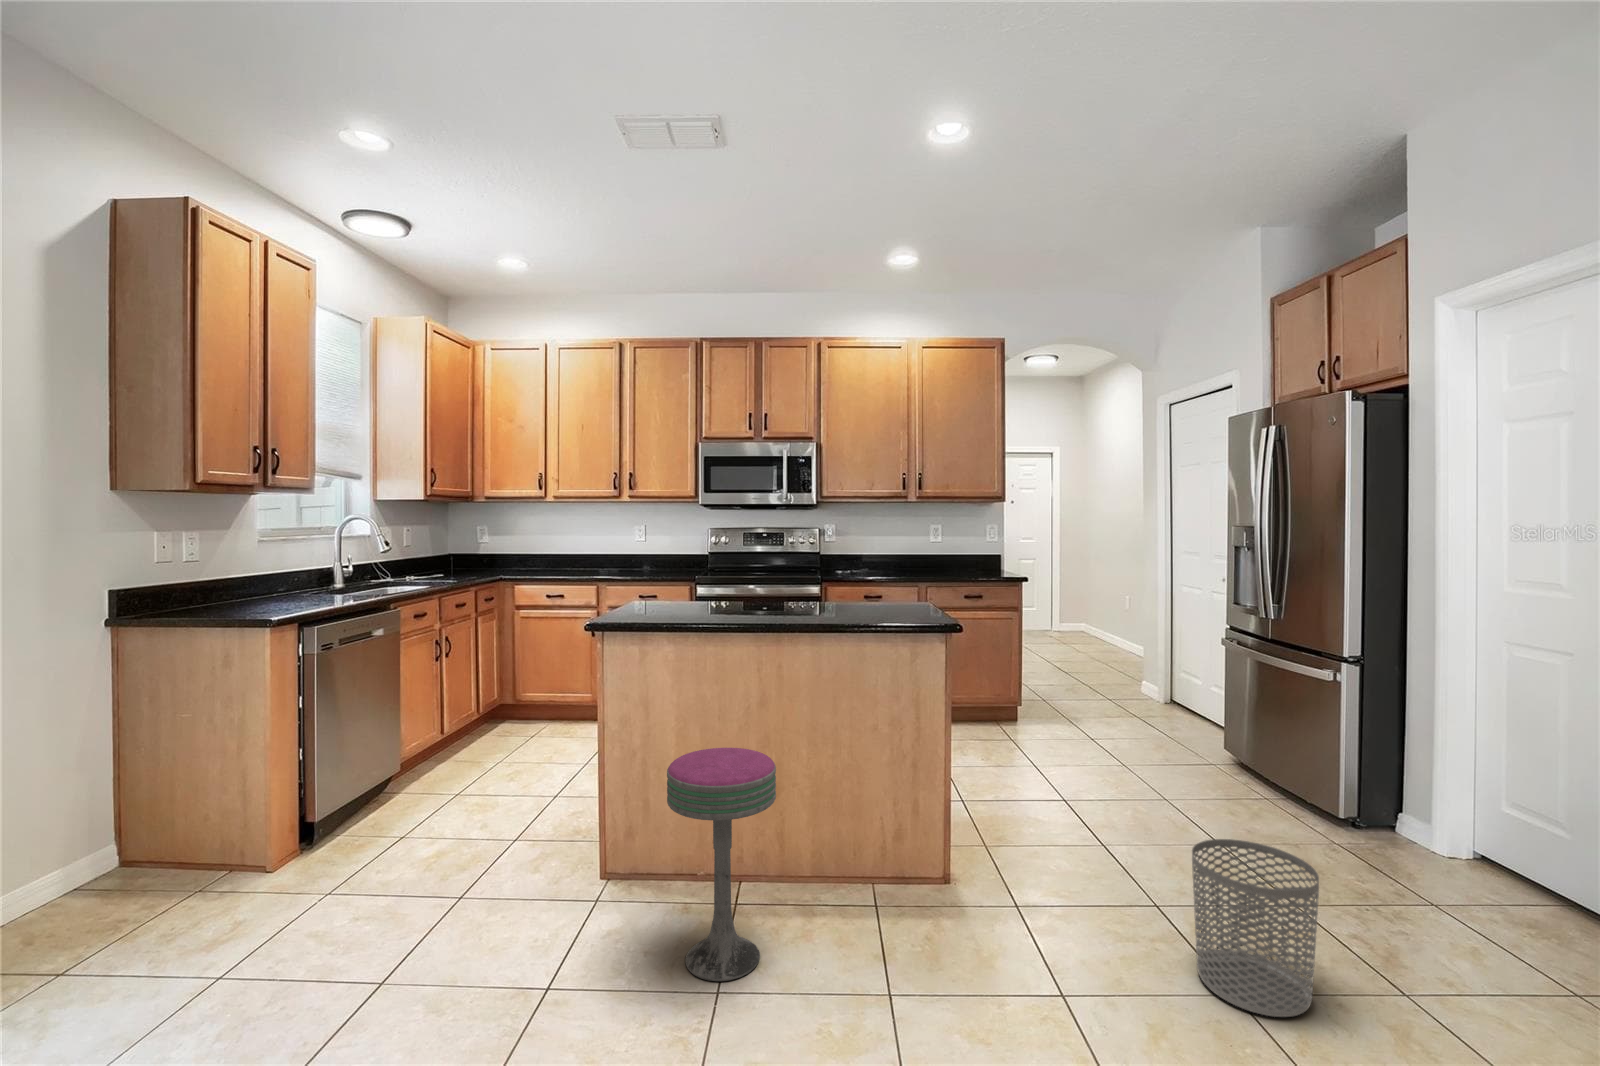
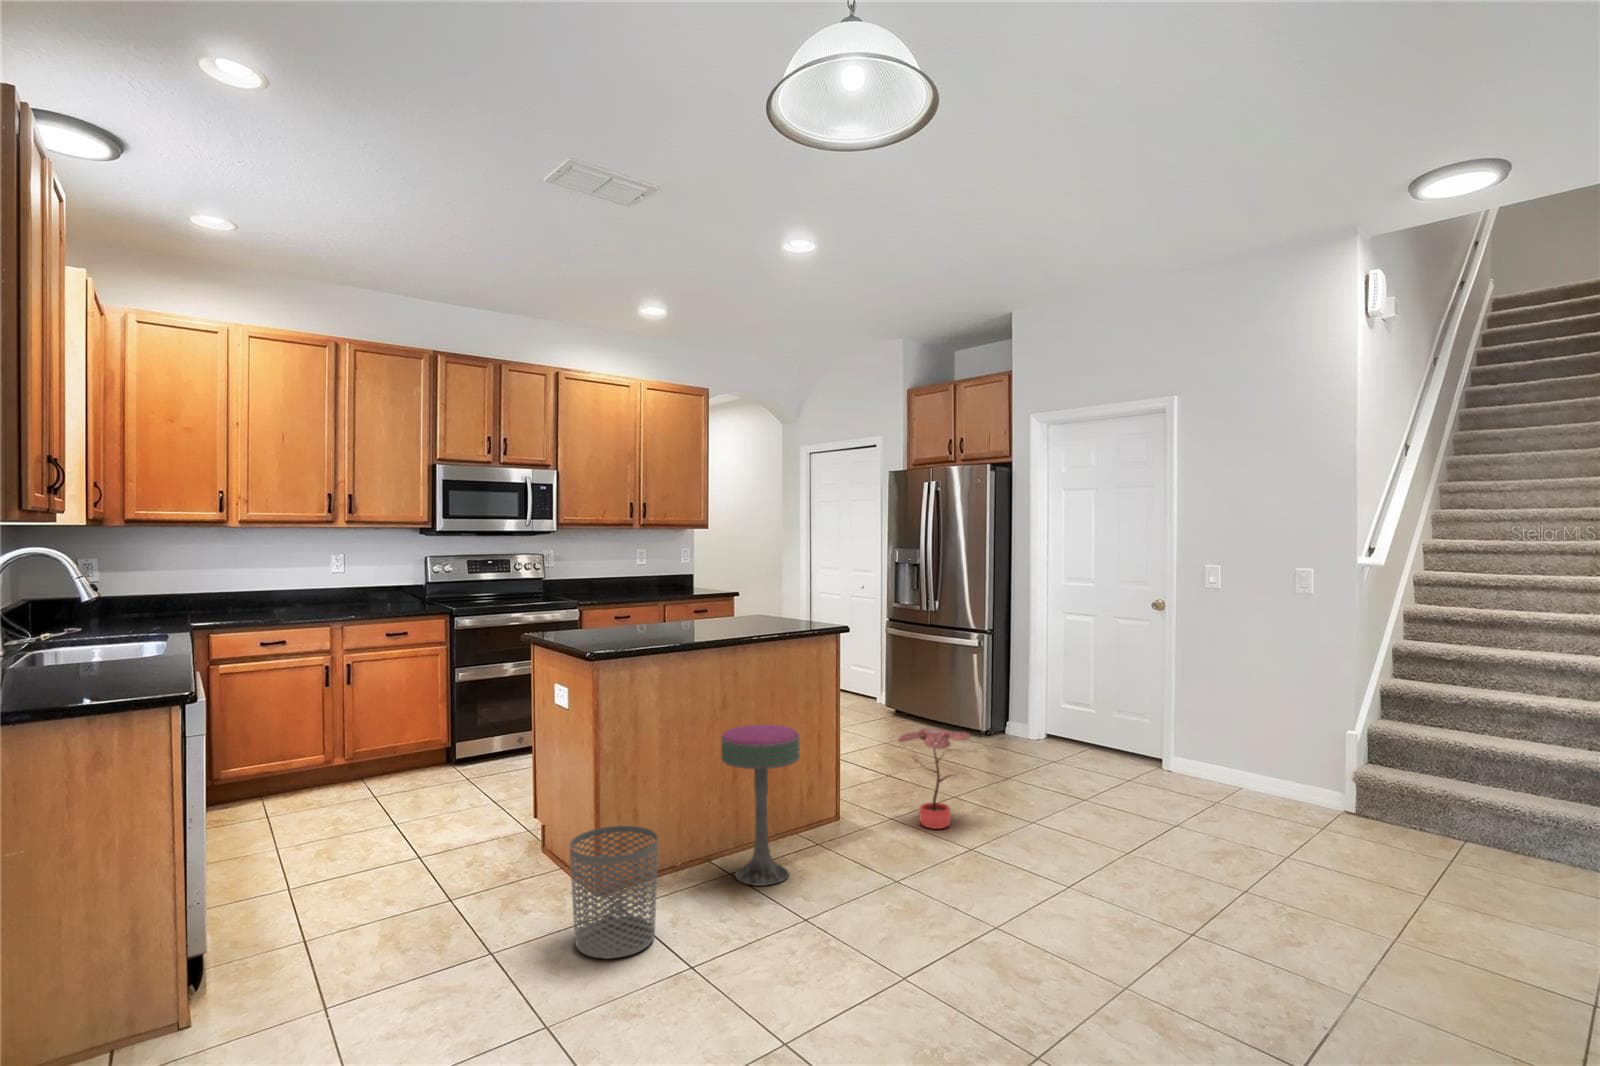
potted plant: none [1001,805,1128,980] -> present [898,728,970,829]
waste bin: present [1192,839,1319,1017] -> present [570,826,658,959]

